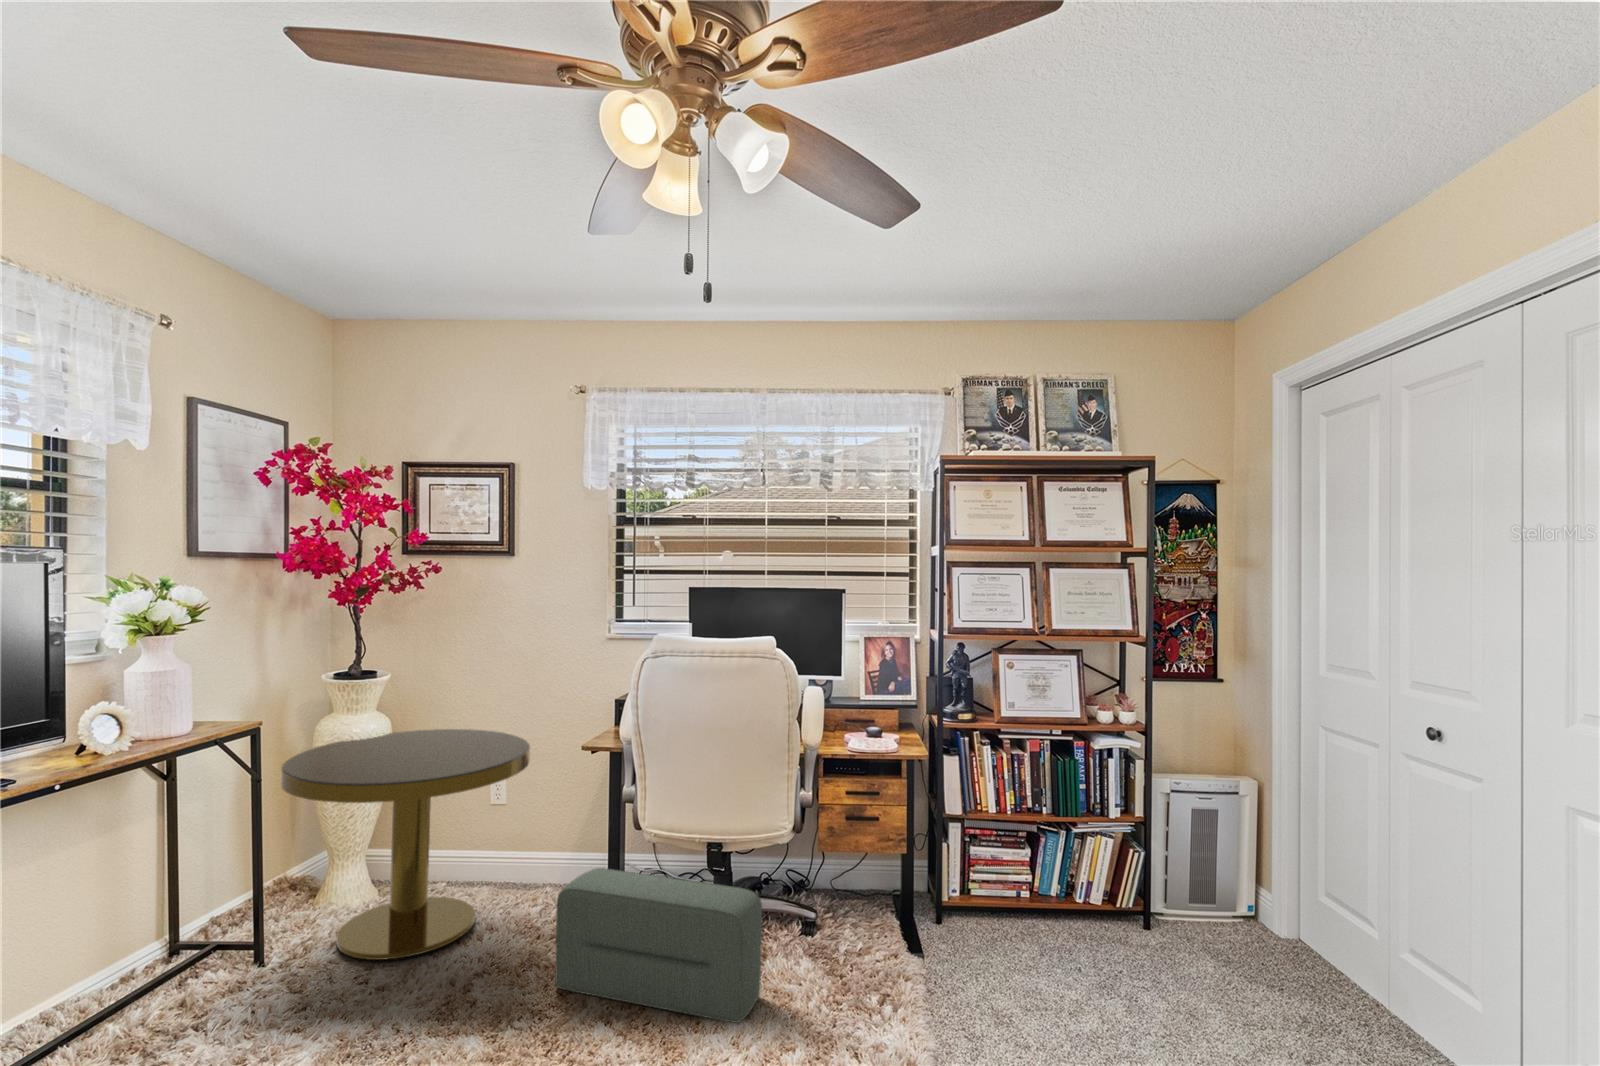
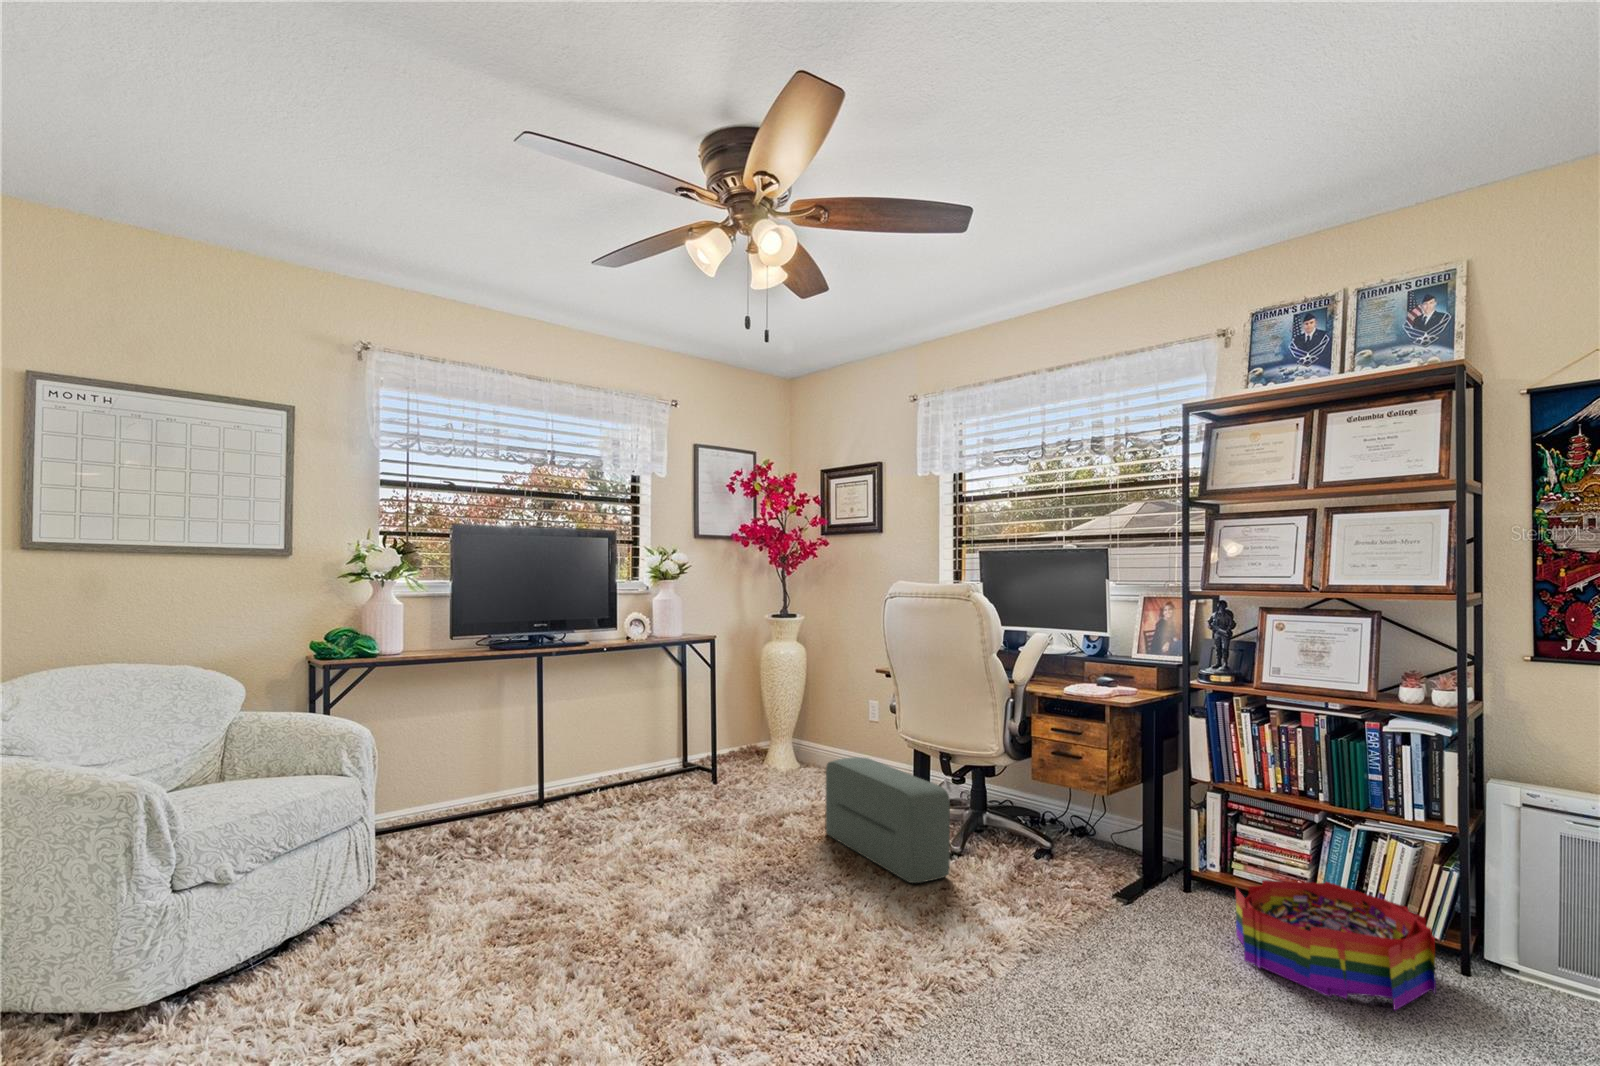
side table: present [280,729,530,960] -> none [706,657,860,798]
storage bin: none [1020,883,1171,992] -> present [1236,880,1436,1010]

